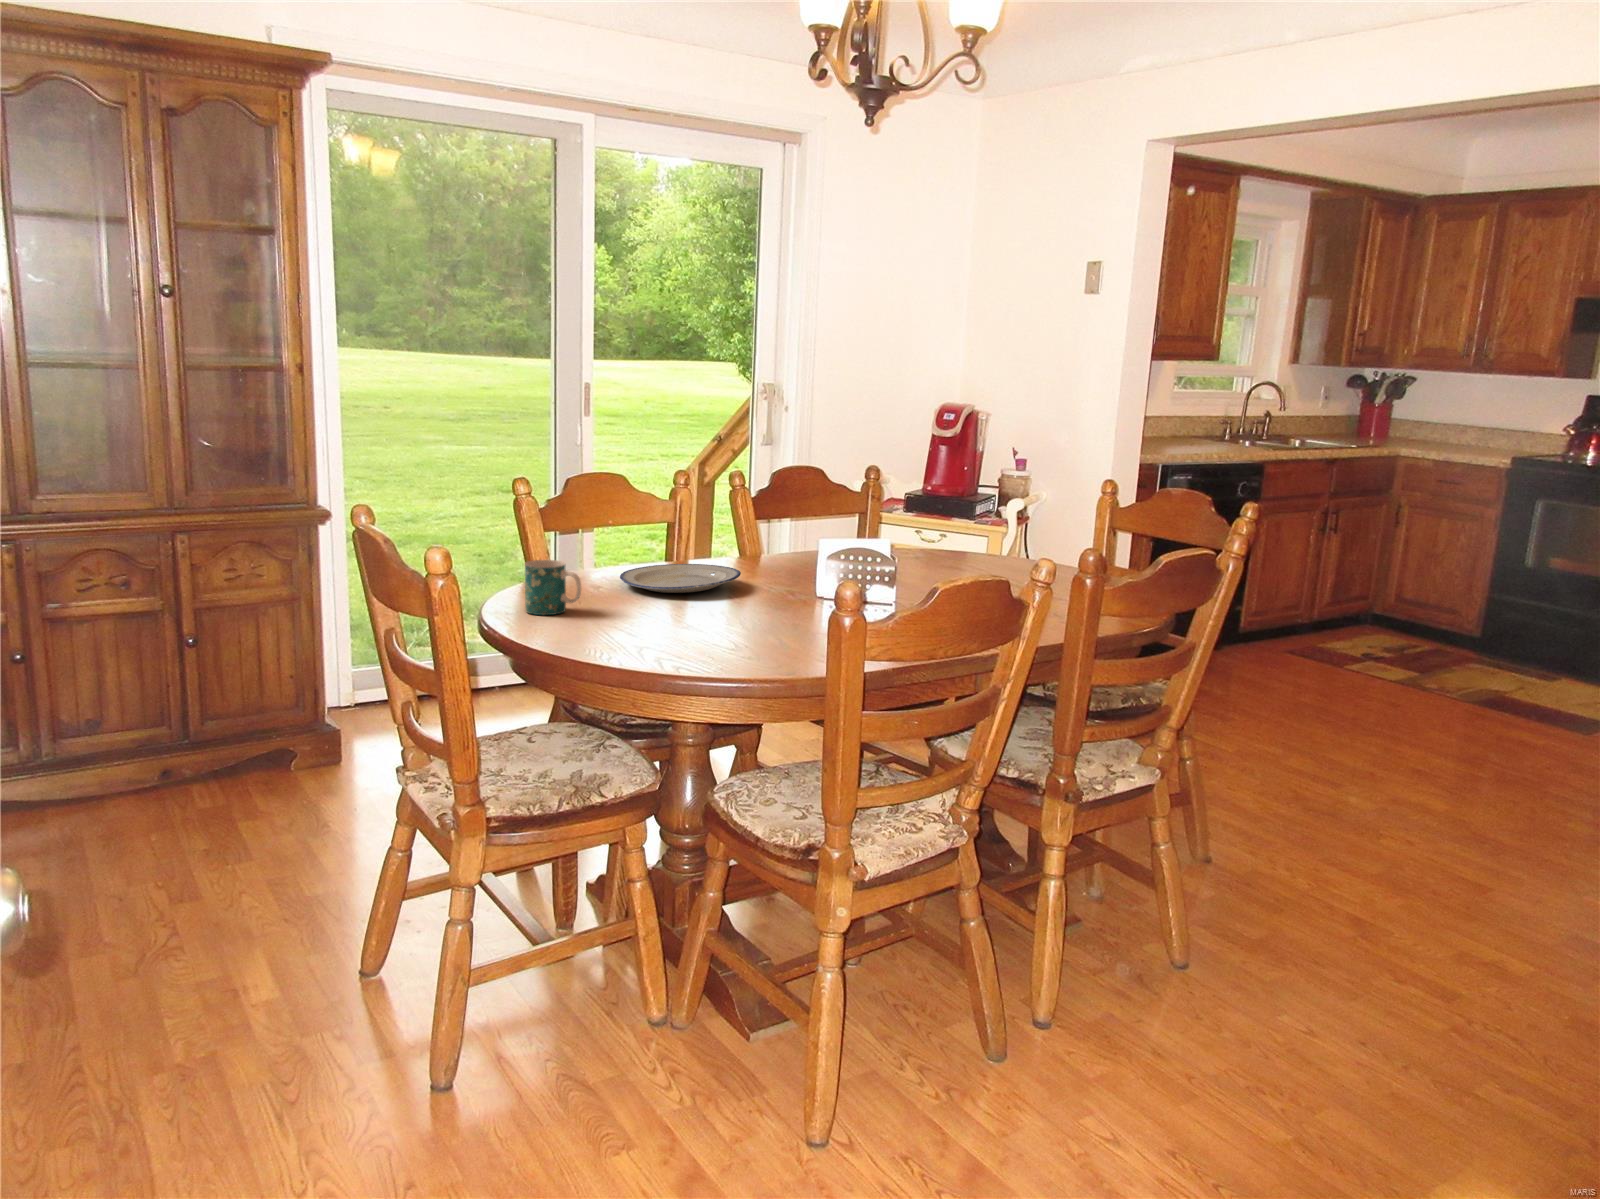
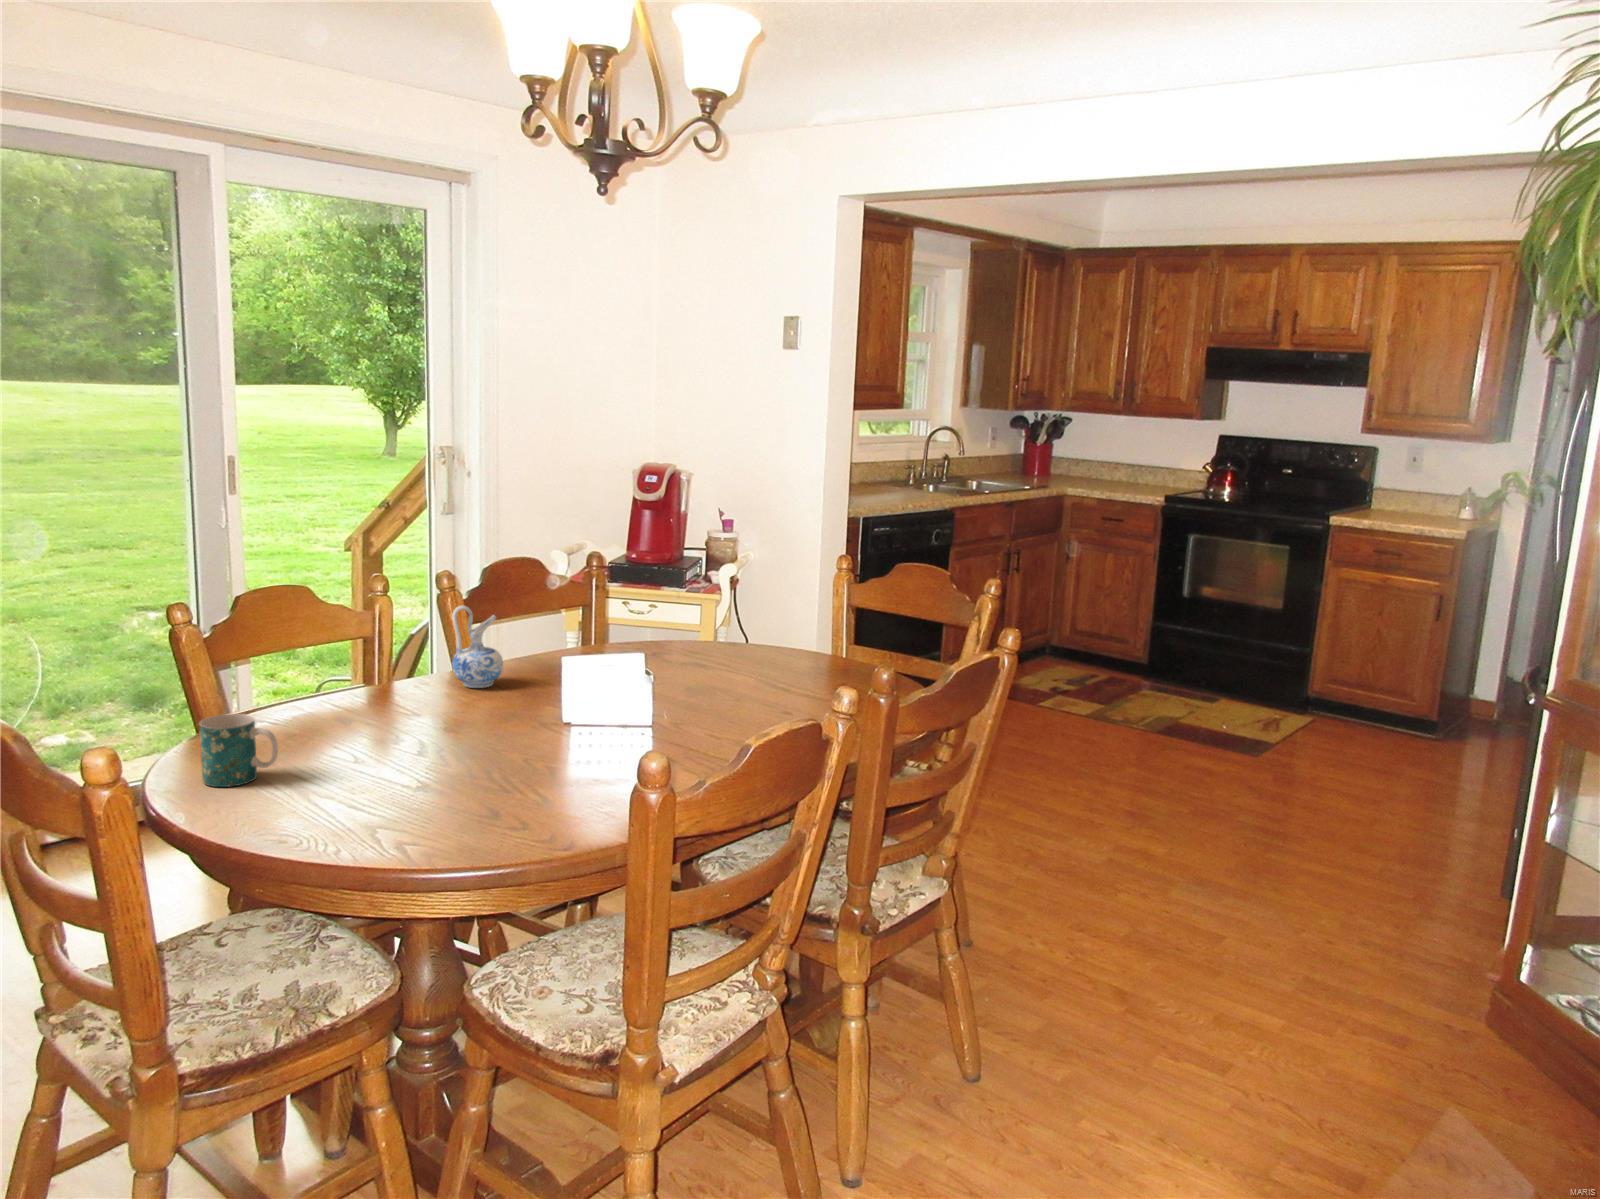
ceramic pitcher: none [738,498,780,570] -> present [452,606,503,688]
plate: present [620,564,741,593] -> none [315,689,466,734]

